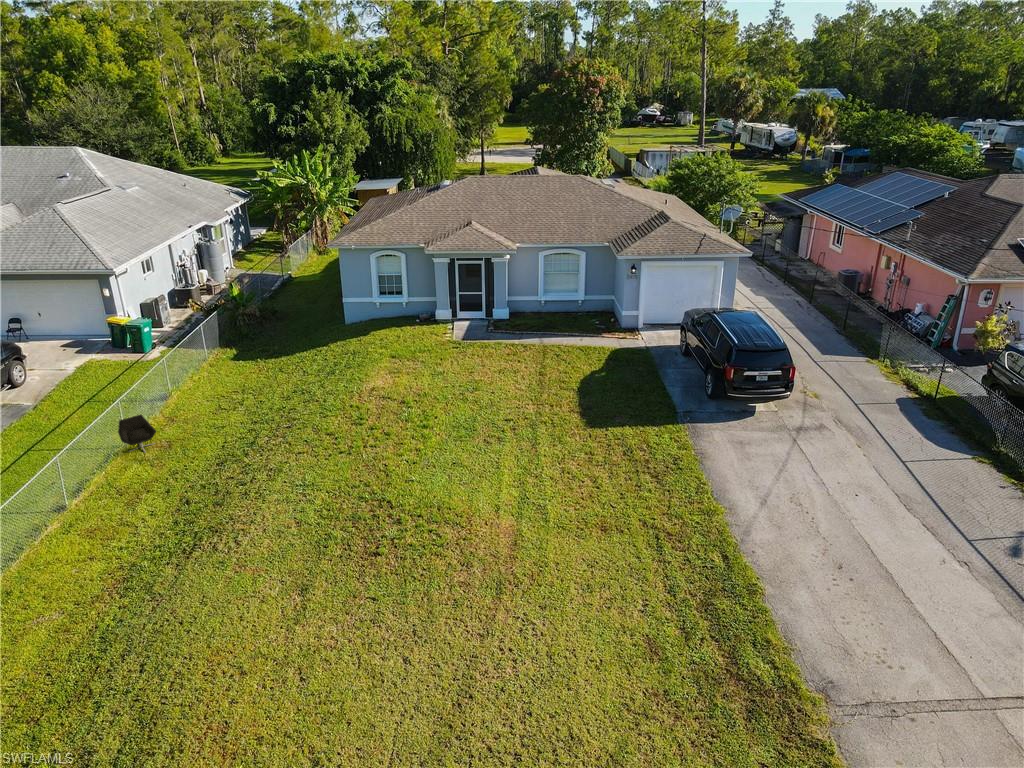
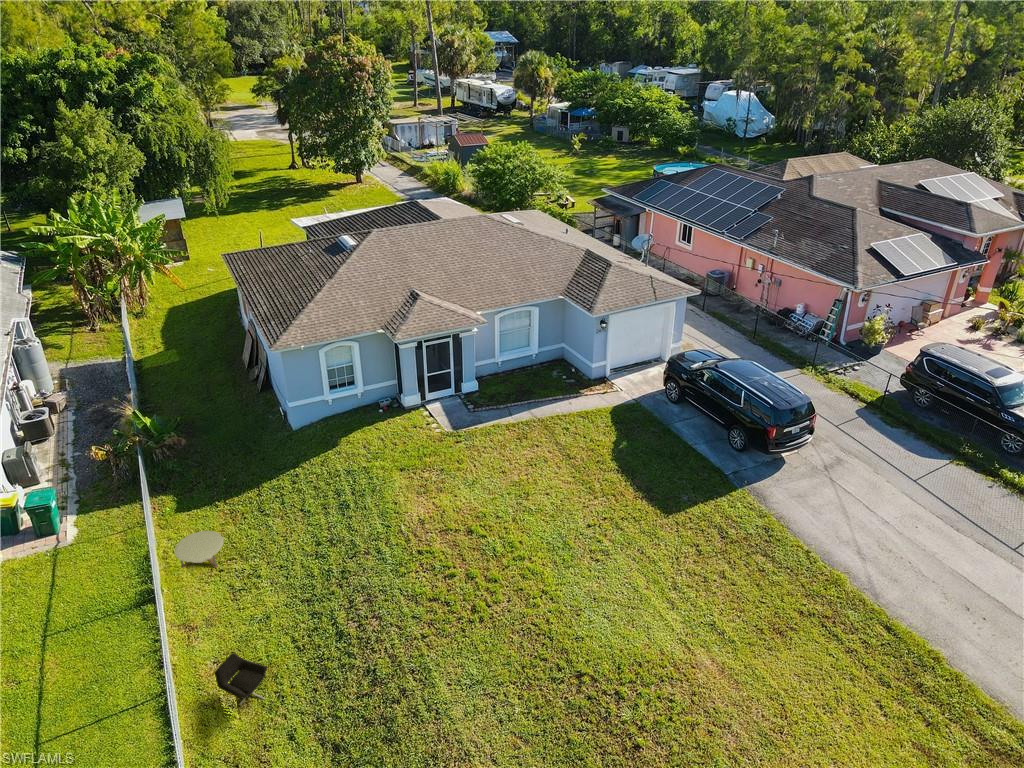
round table: none [184,356,222,381] -> present [174,531,223,568]

